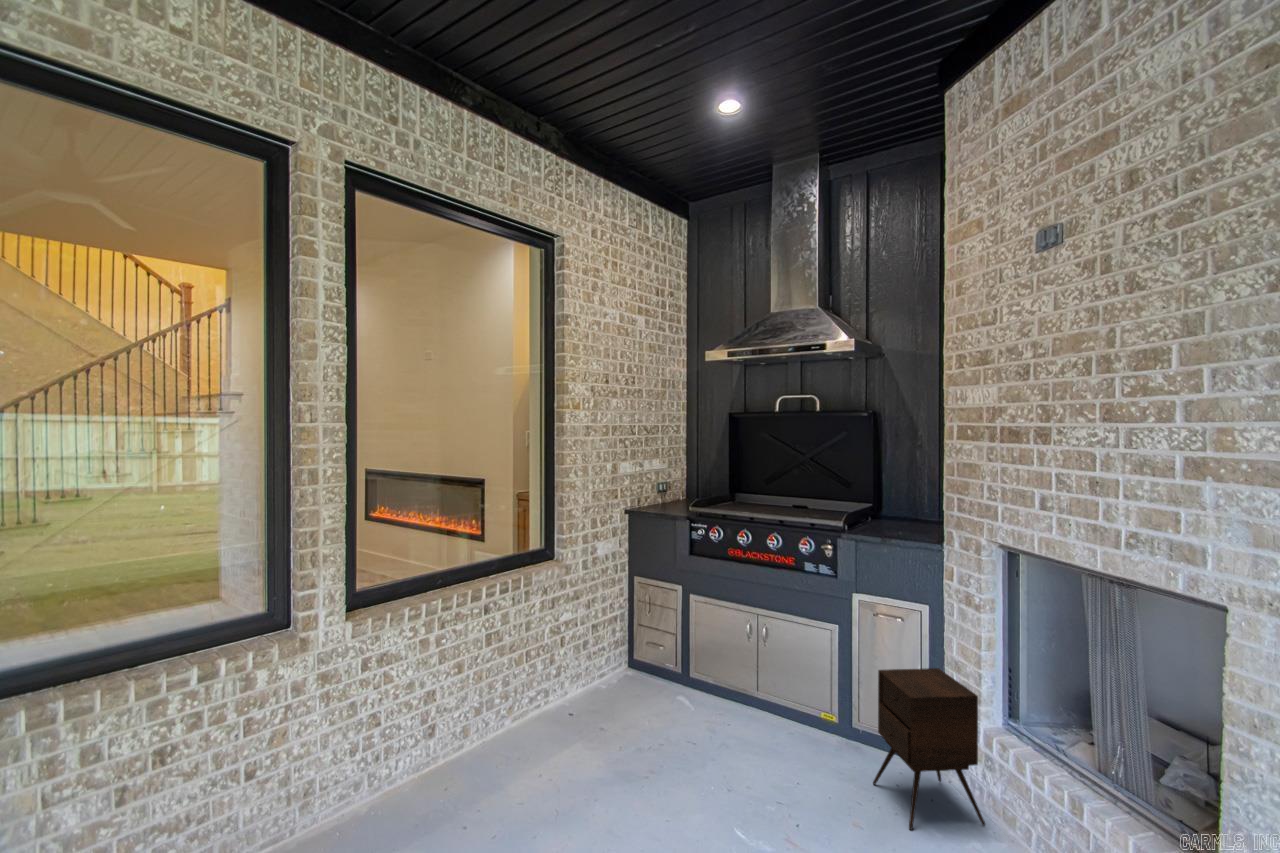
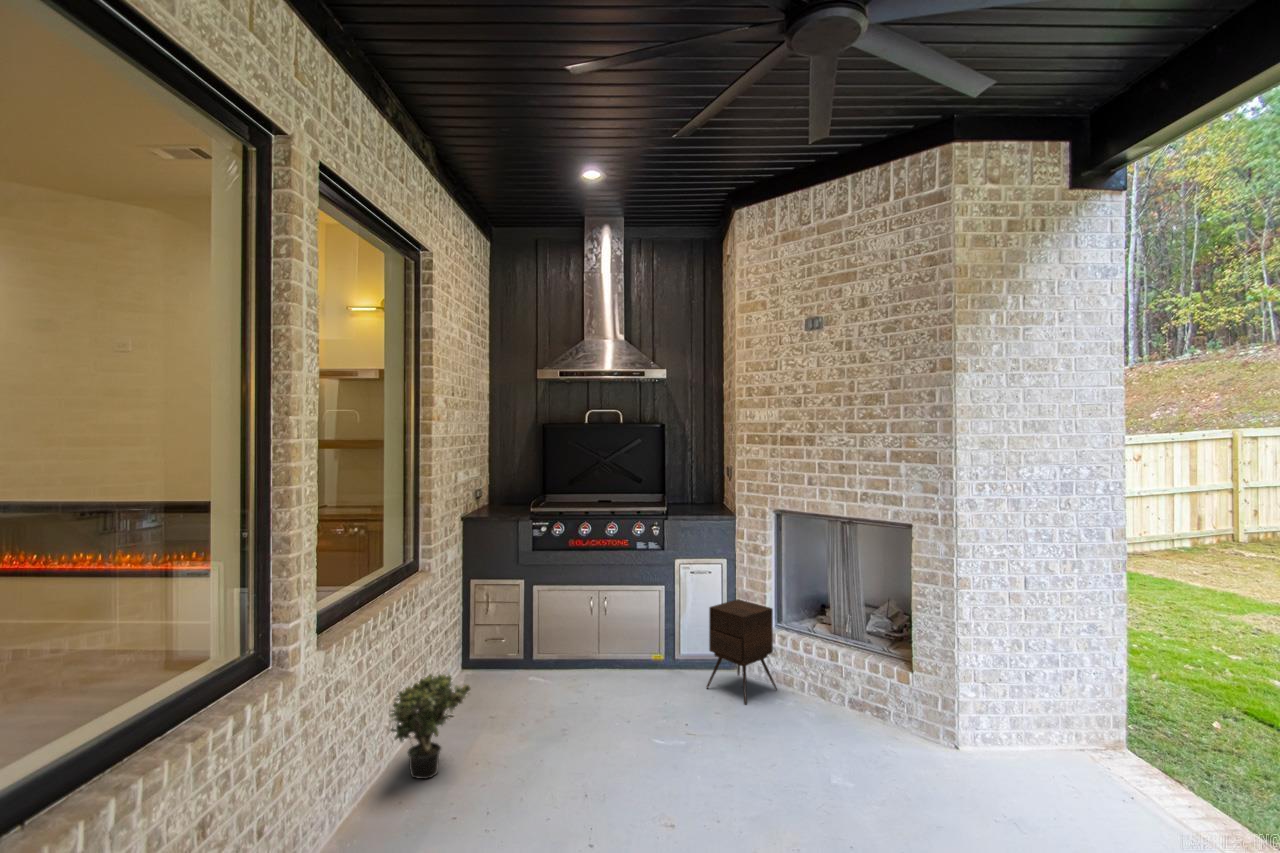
potted plant: none [445,670,530,778] -> present [390,674,471,779]

